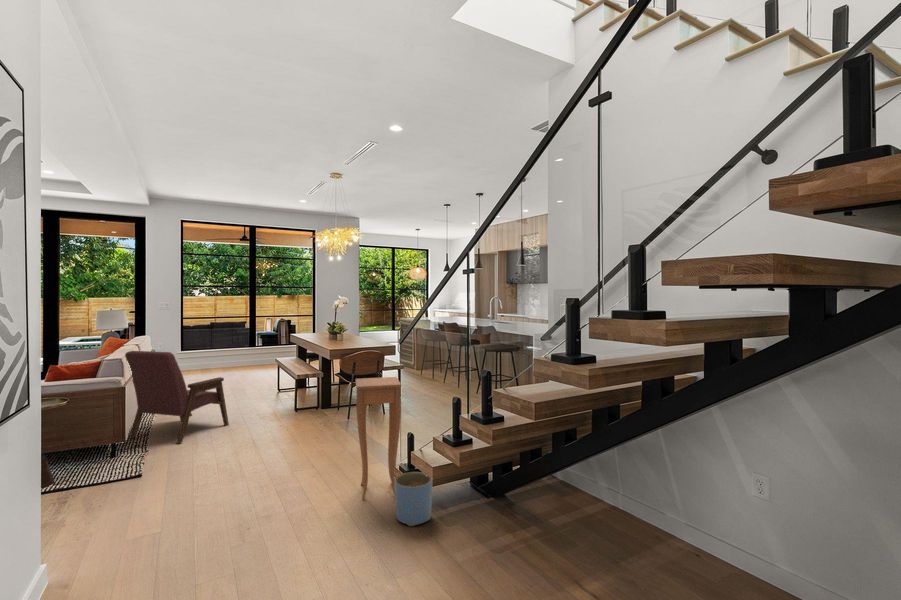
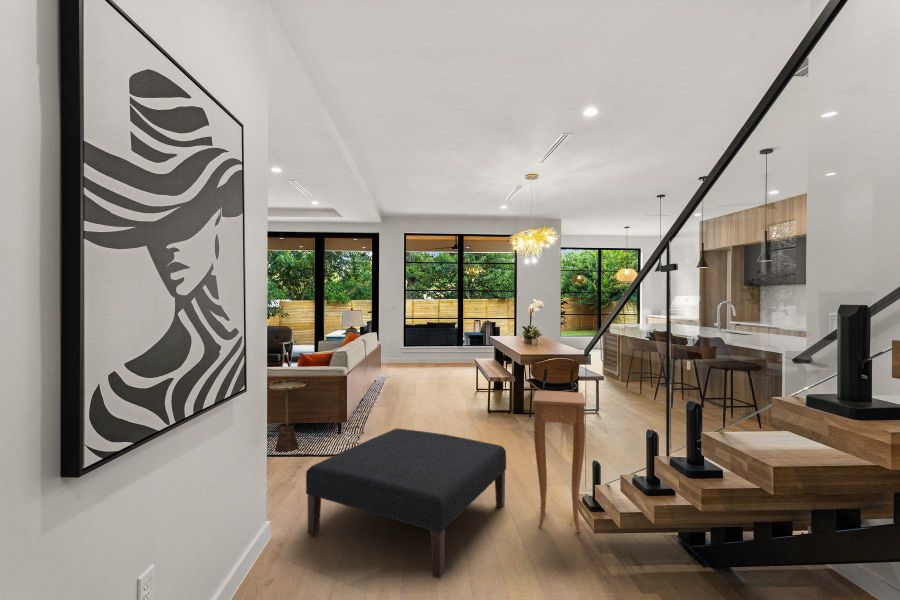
armchair: present [125,351,229,443] -> none [350,345,429,431]
ottoman: none [105,434,329,561] -> present [306,428,506,579]
planter: present [395,472,432,526] -> none [573,510,621,579]

